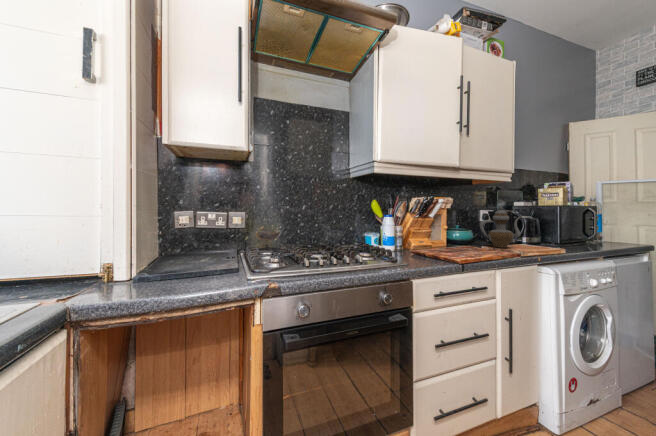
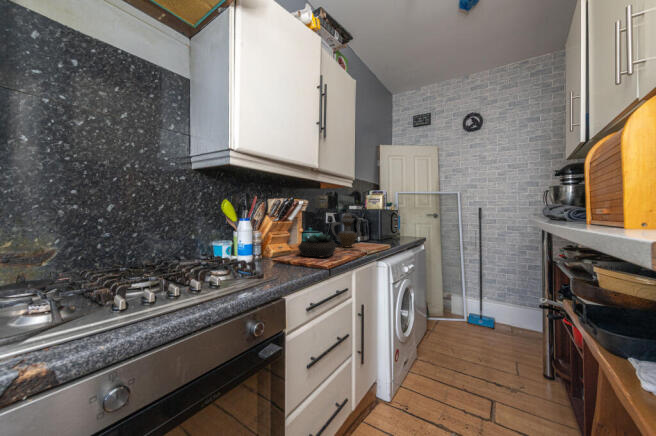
succulent plant: none [435,230,481,254] -> present [298,234,337,257]

